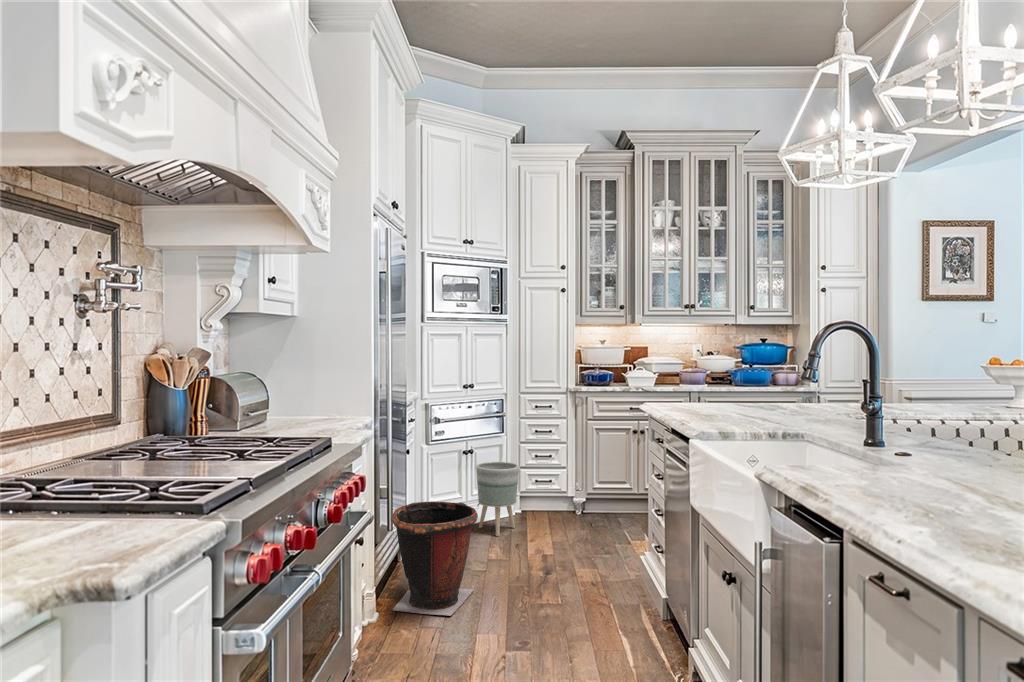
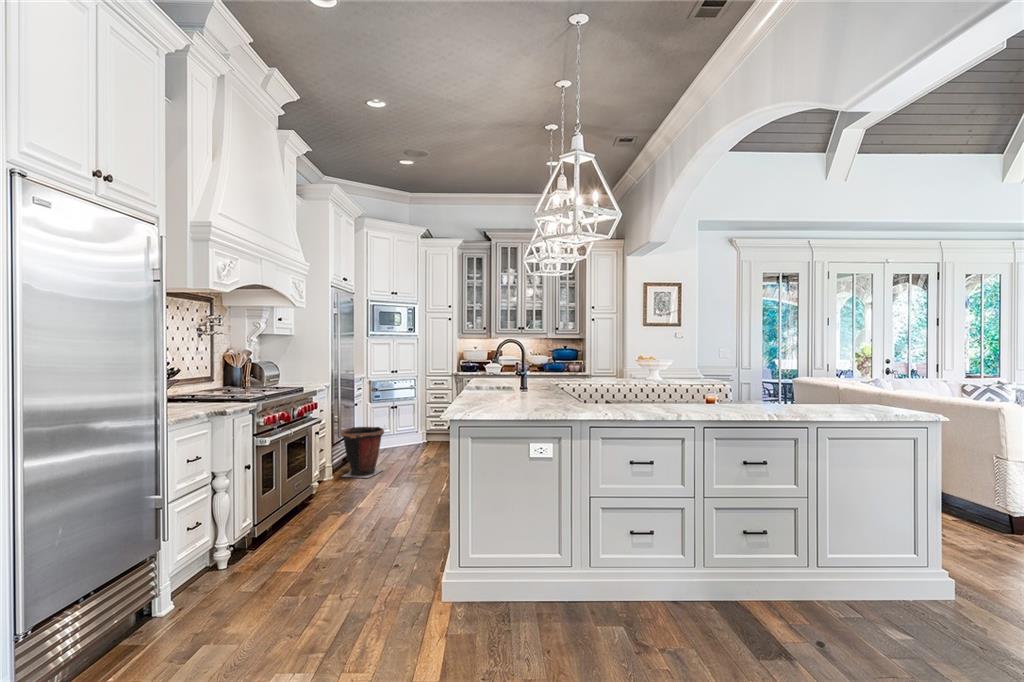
planter: present [476,462,519,536] -> none [397,413,421,452]

